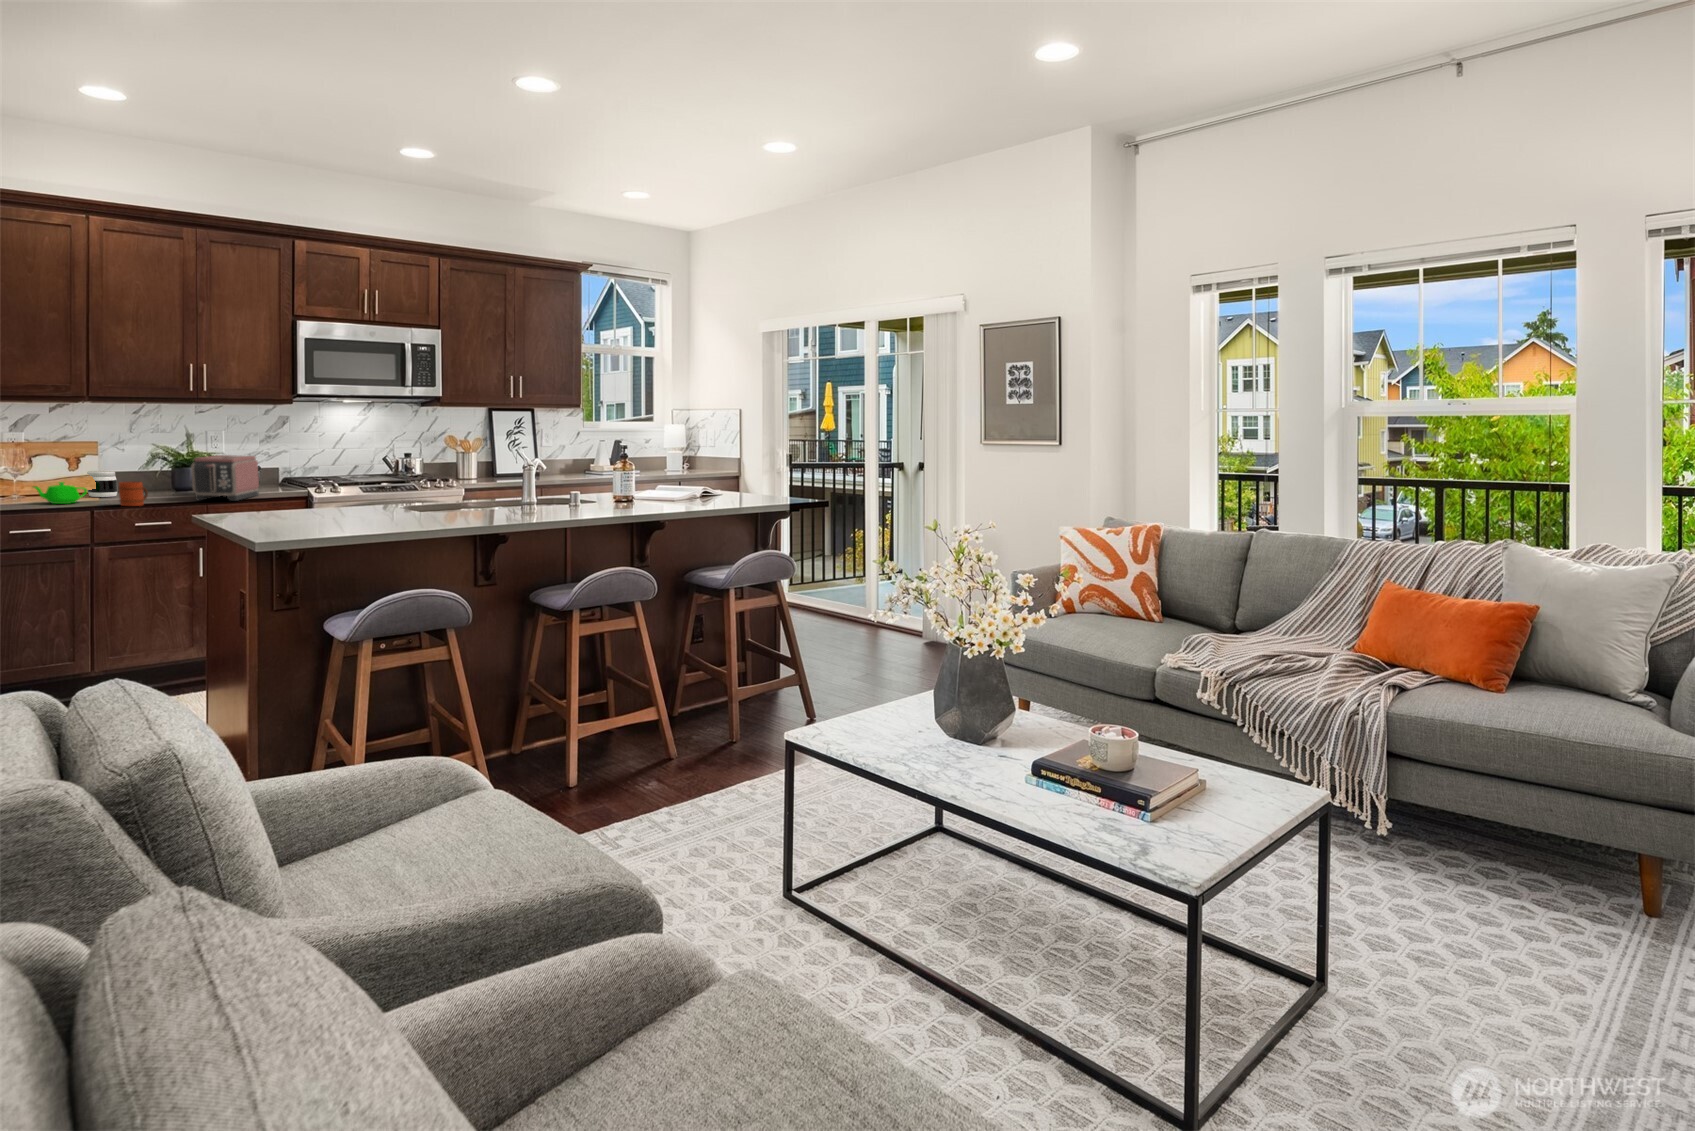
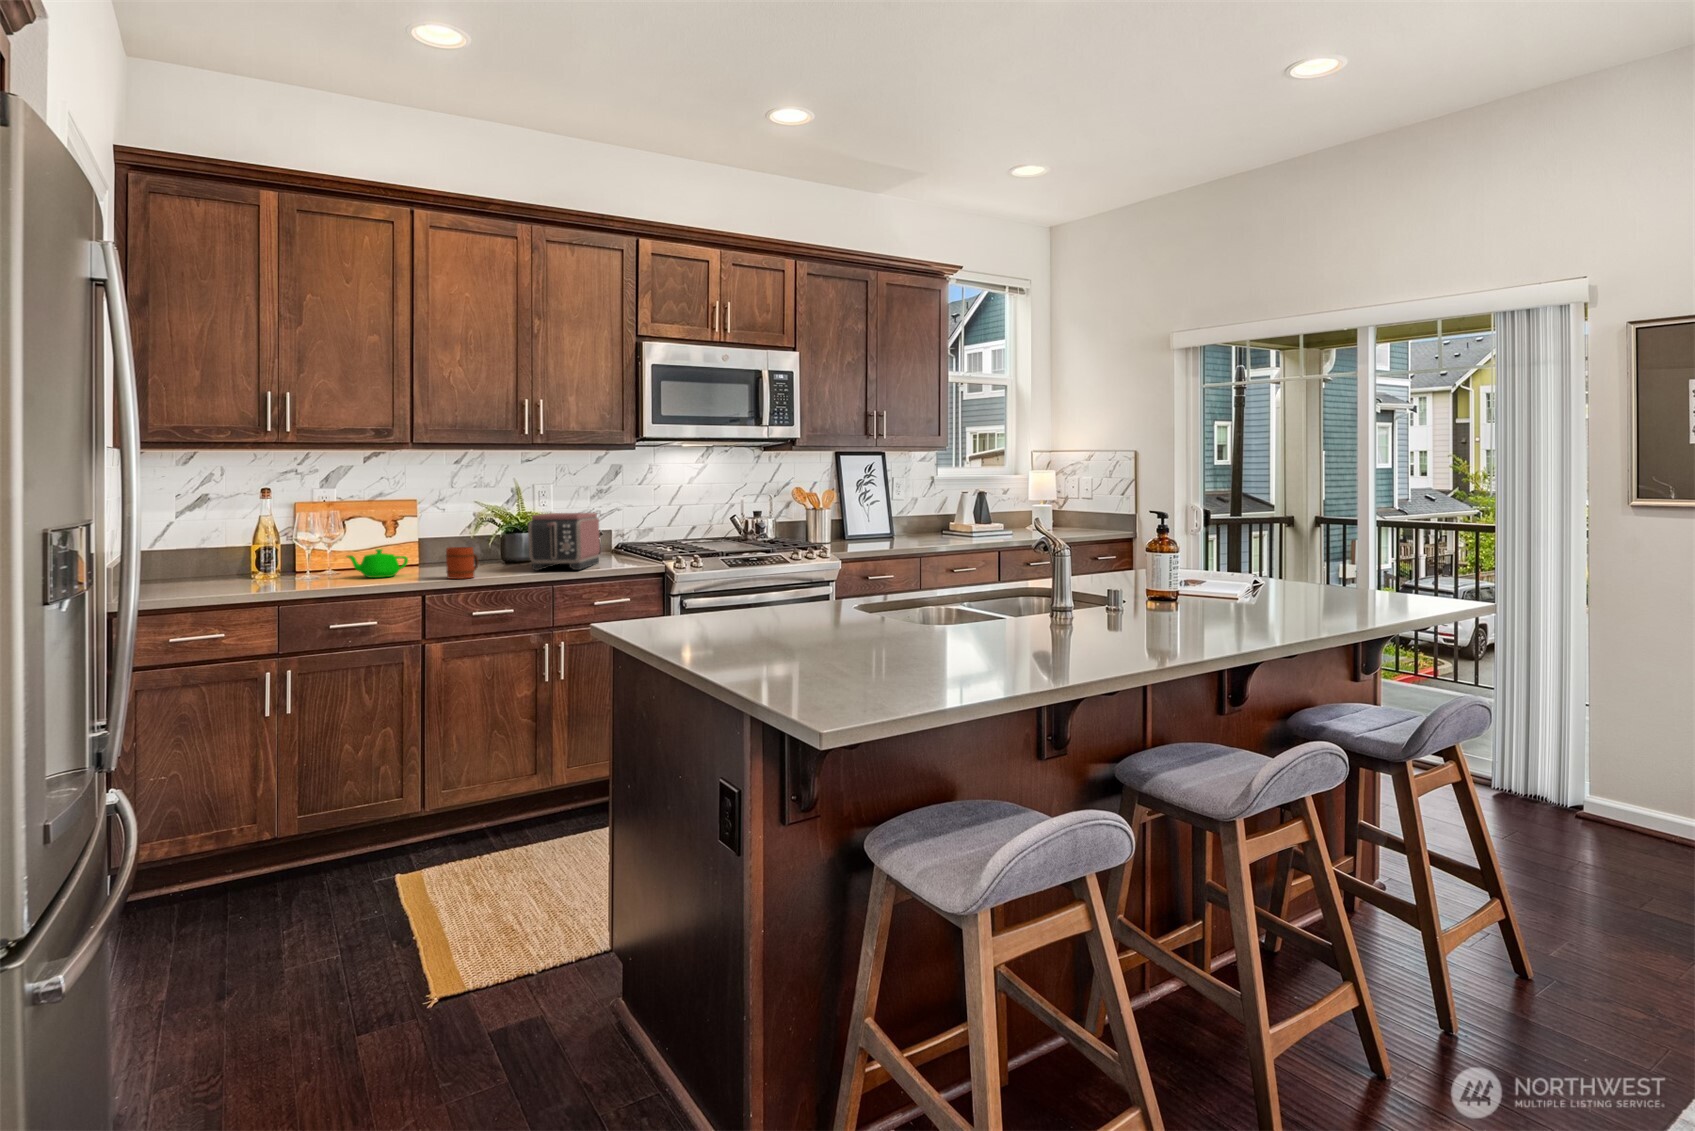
jar: present [87,471,118,497] -> none [406,536,439,569]

